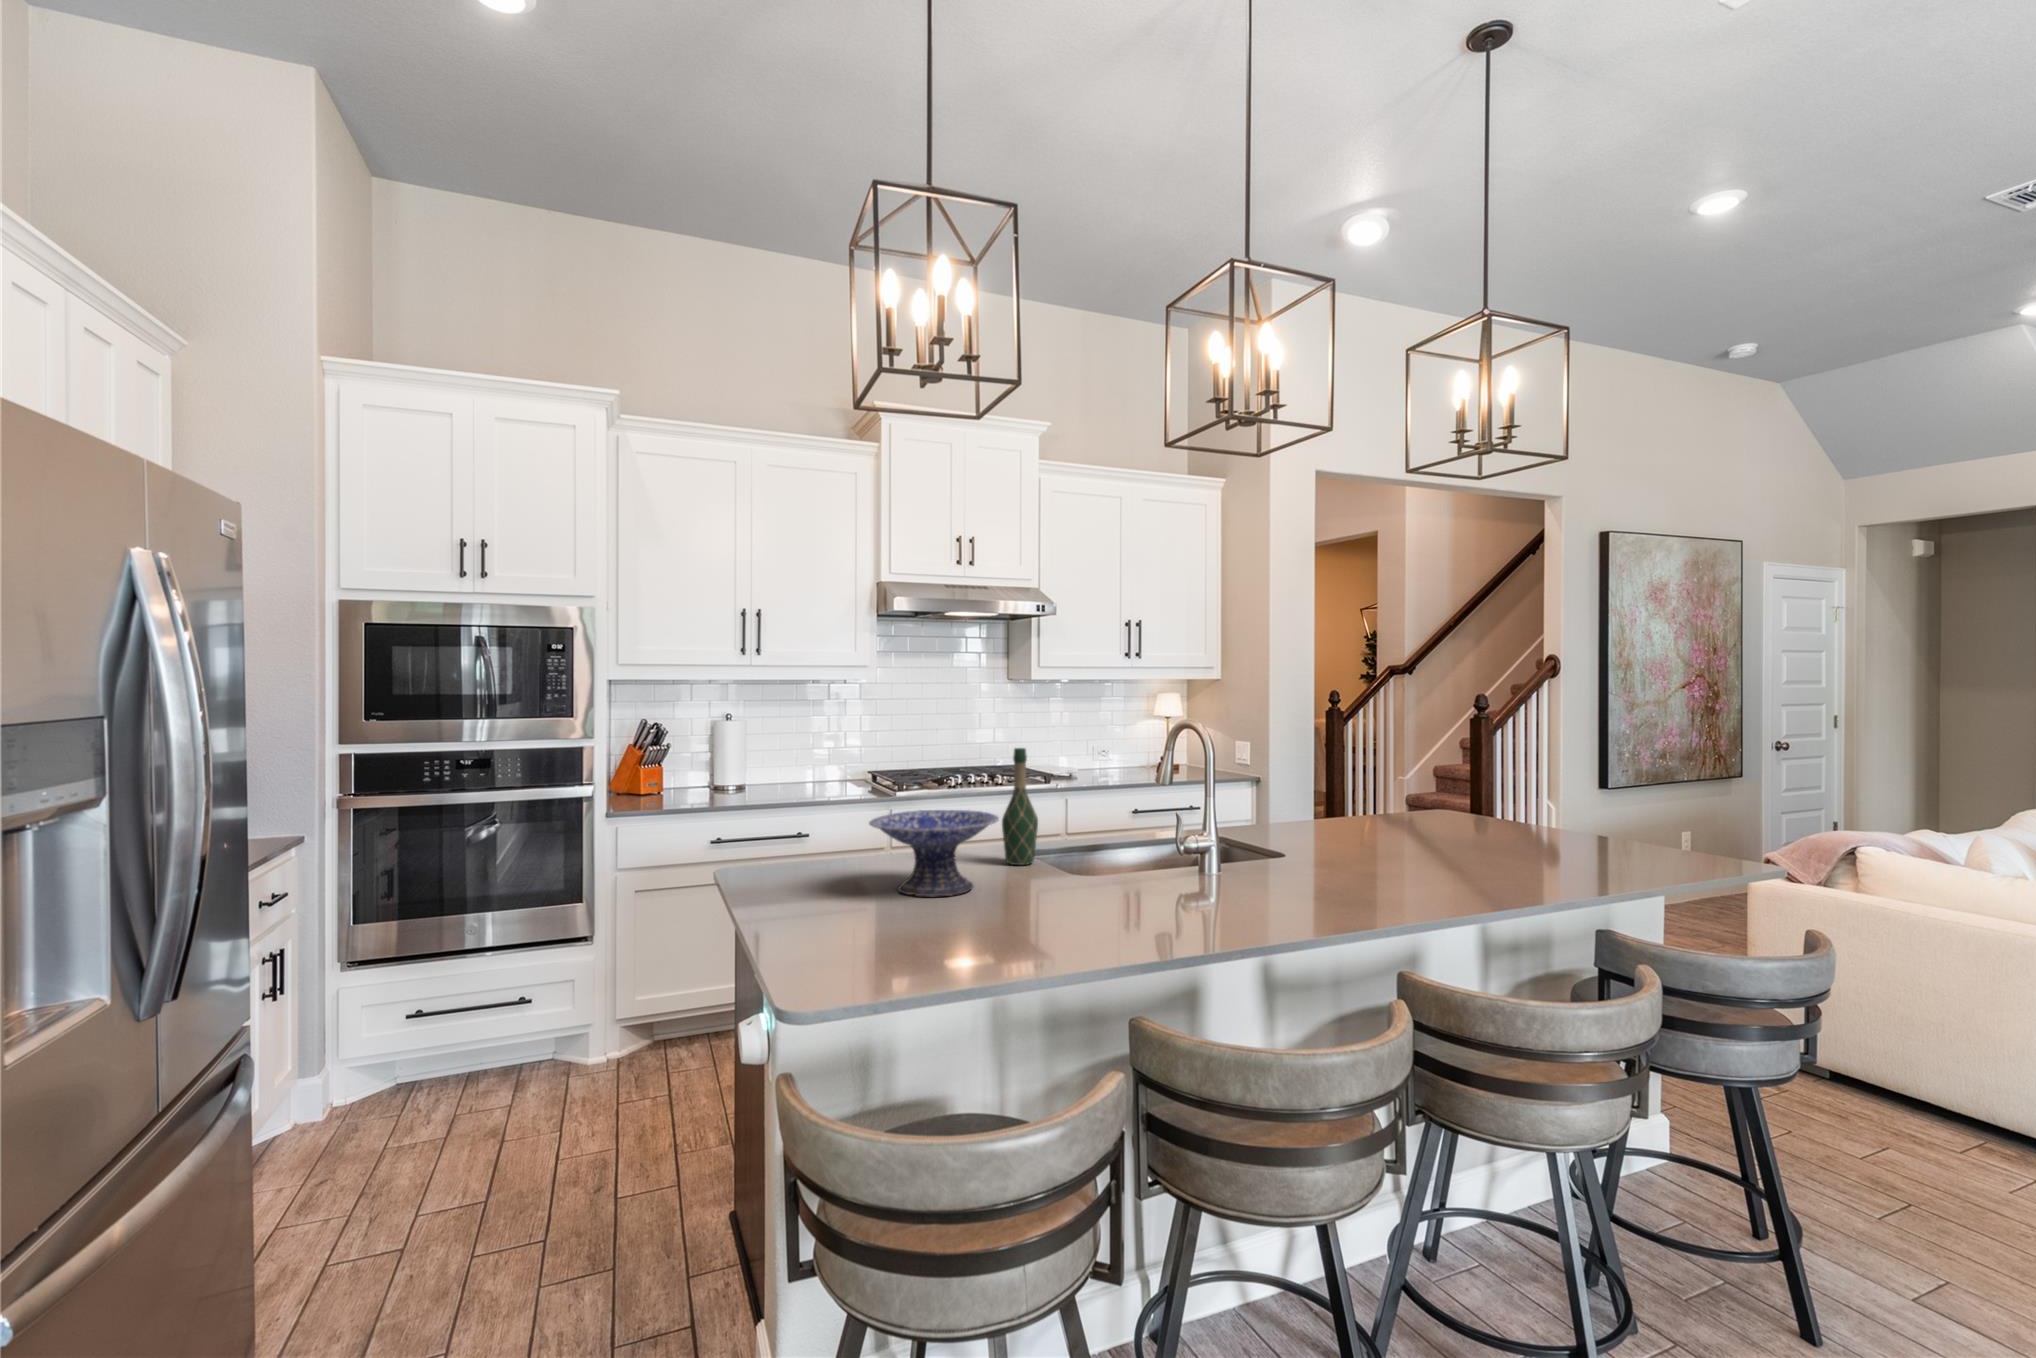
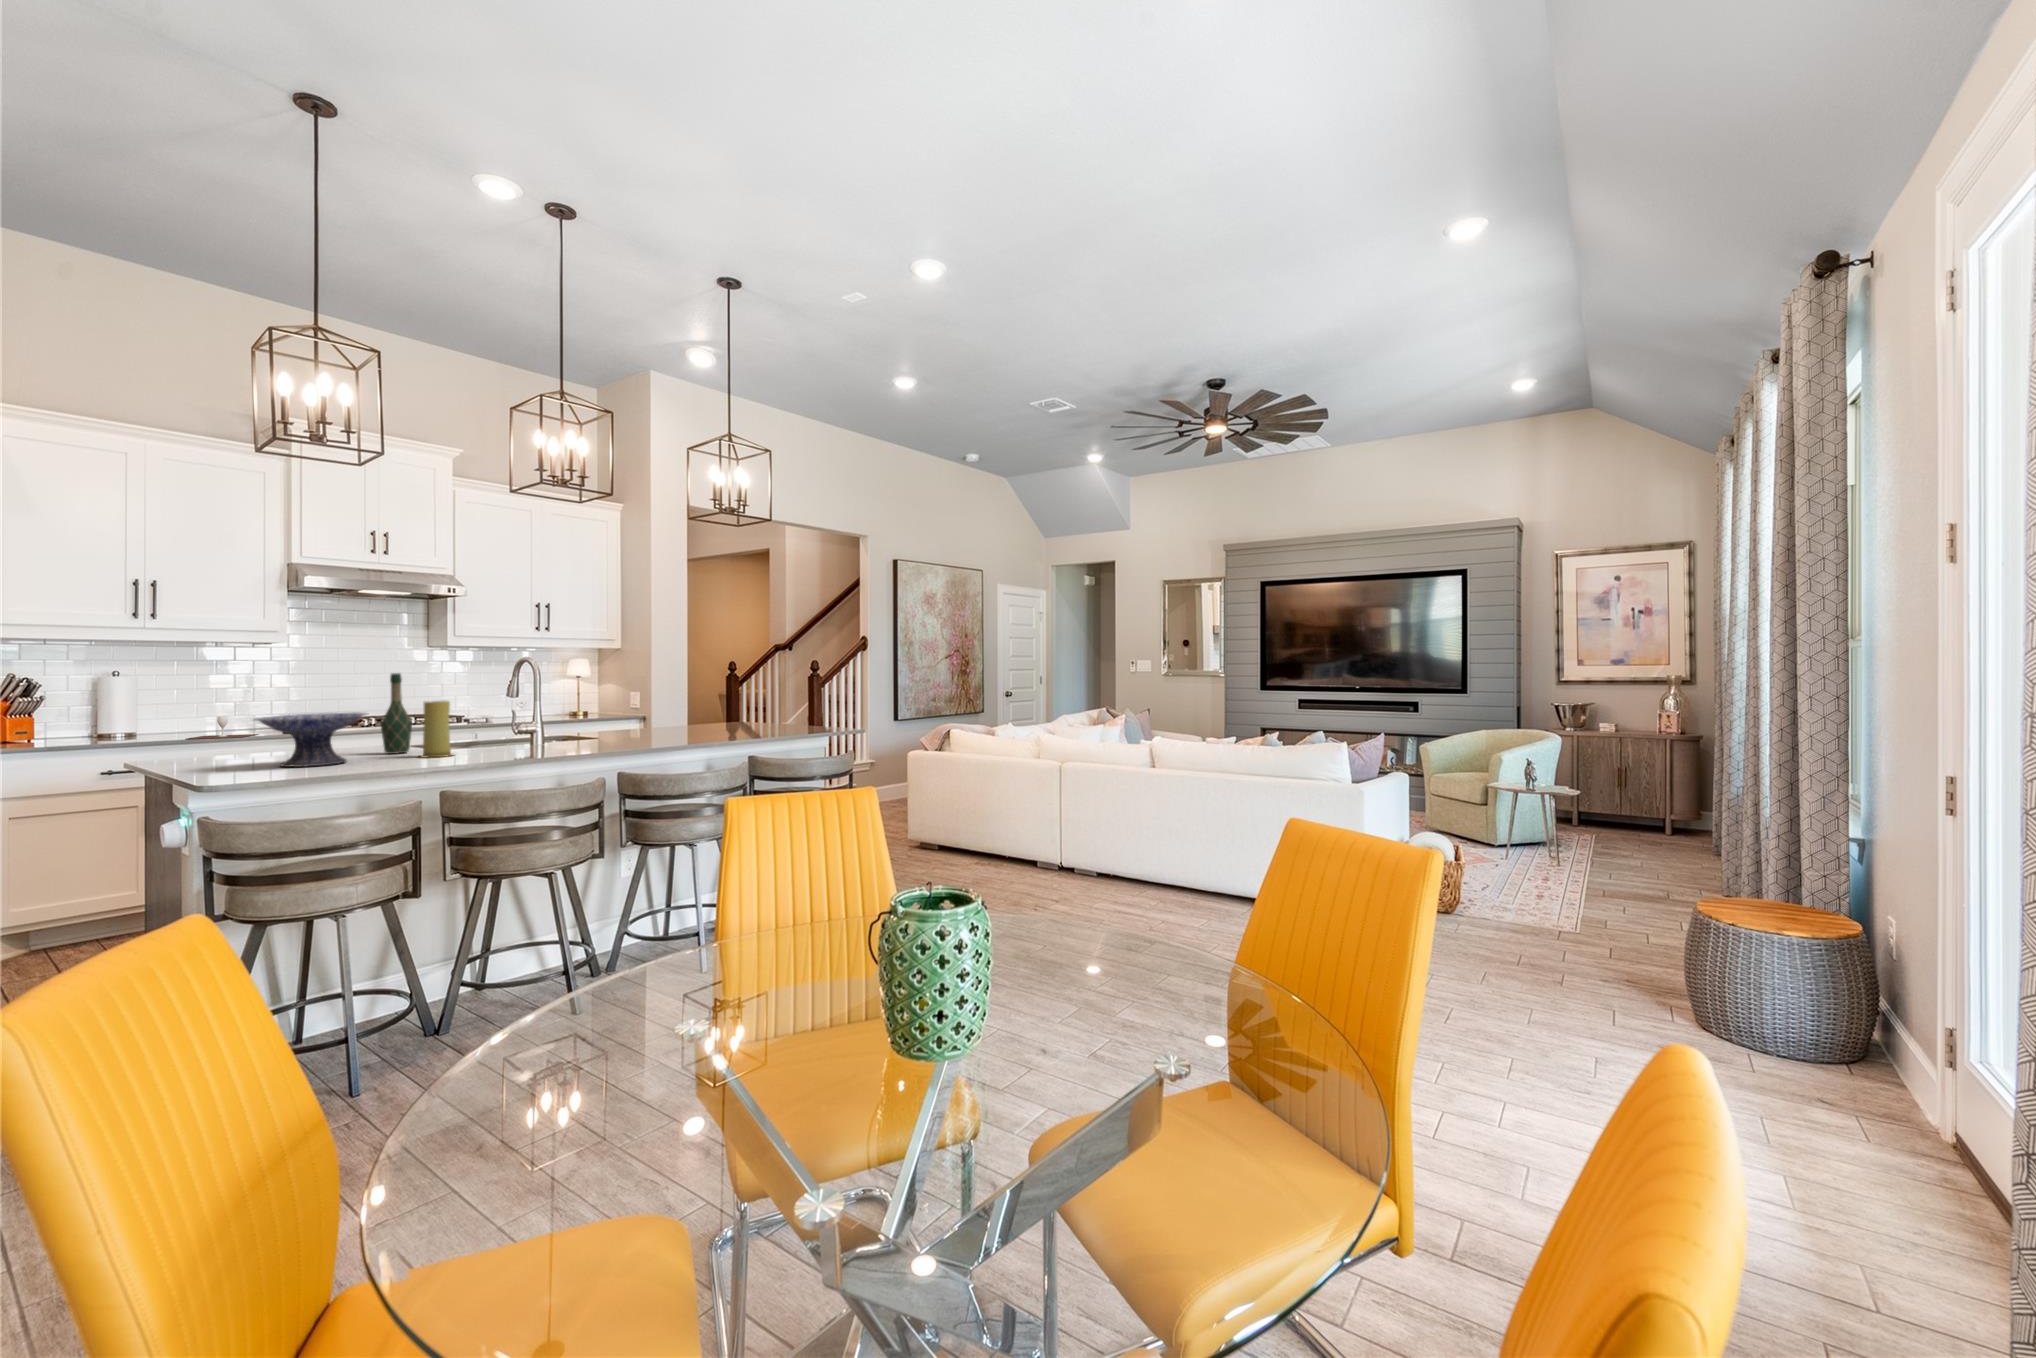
wine glass: none [781,766,847,794] -> present [187,716,257,739]
candle: none [1055,796,1103,886] -> present [420,701,453,758]

